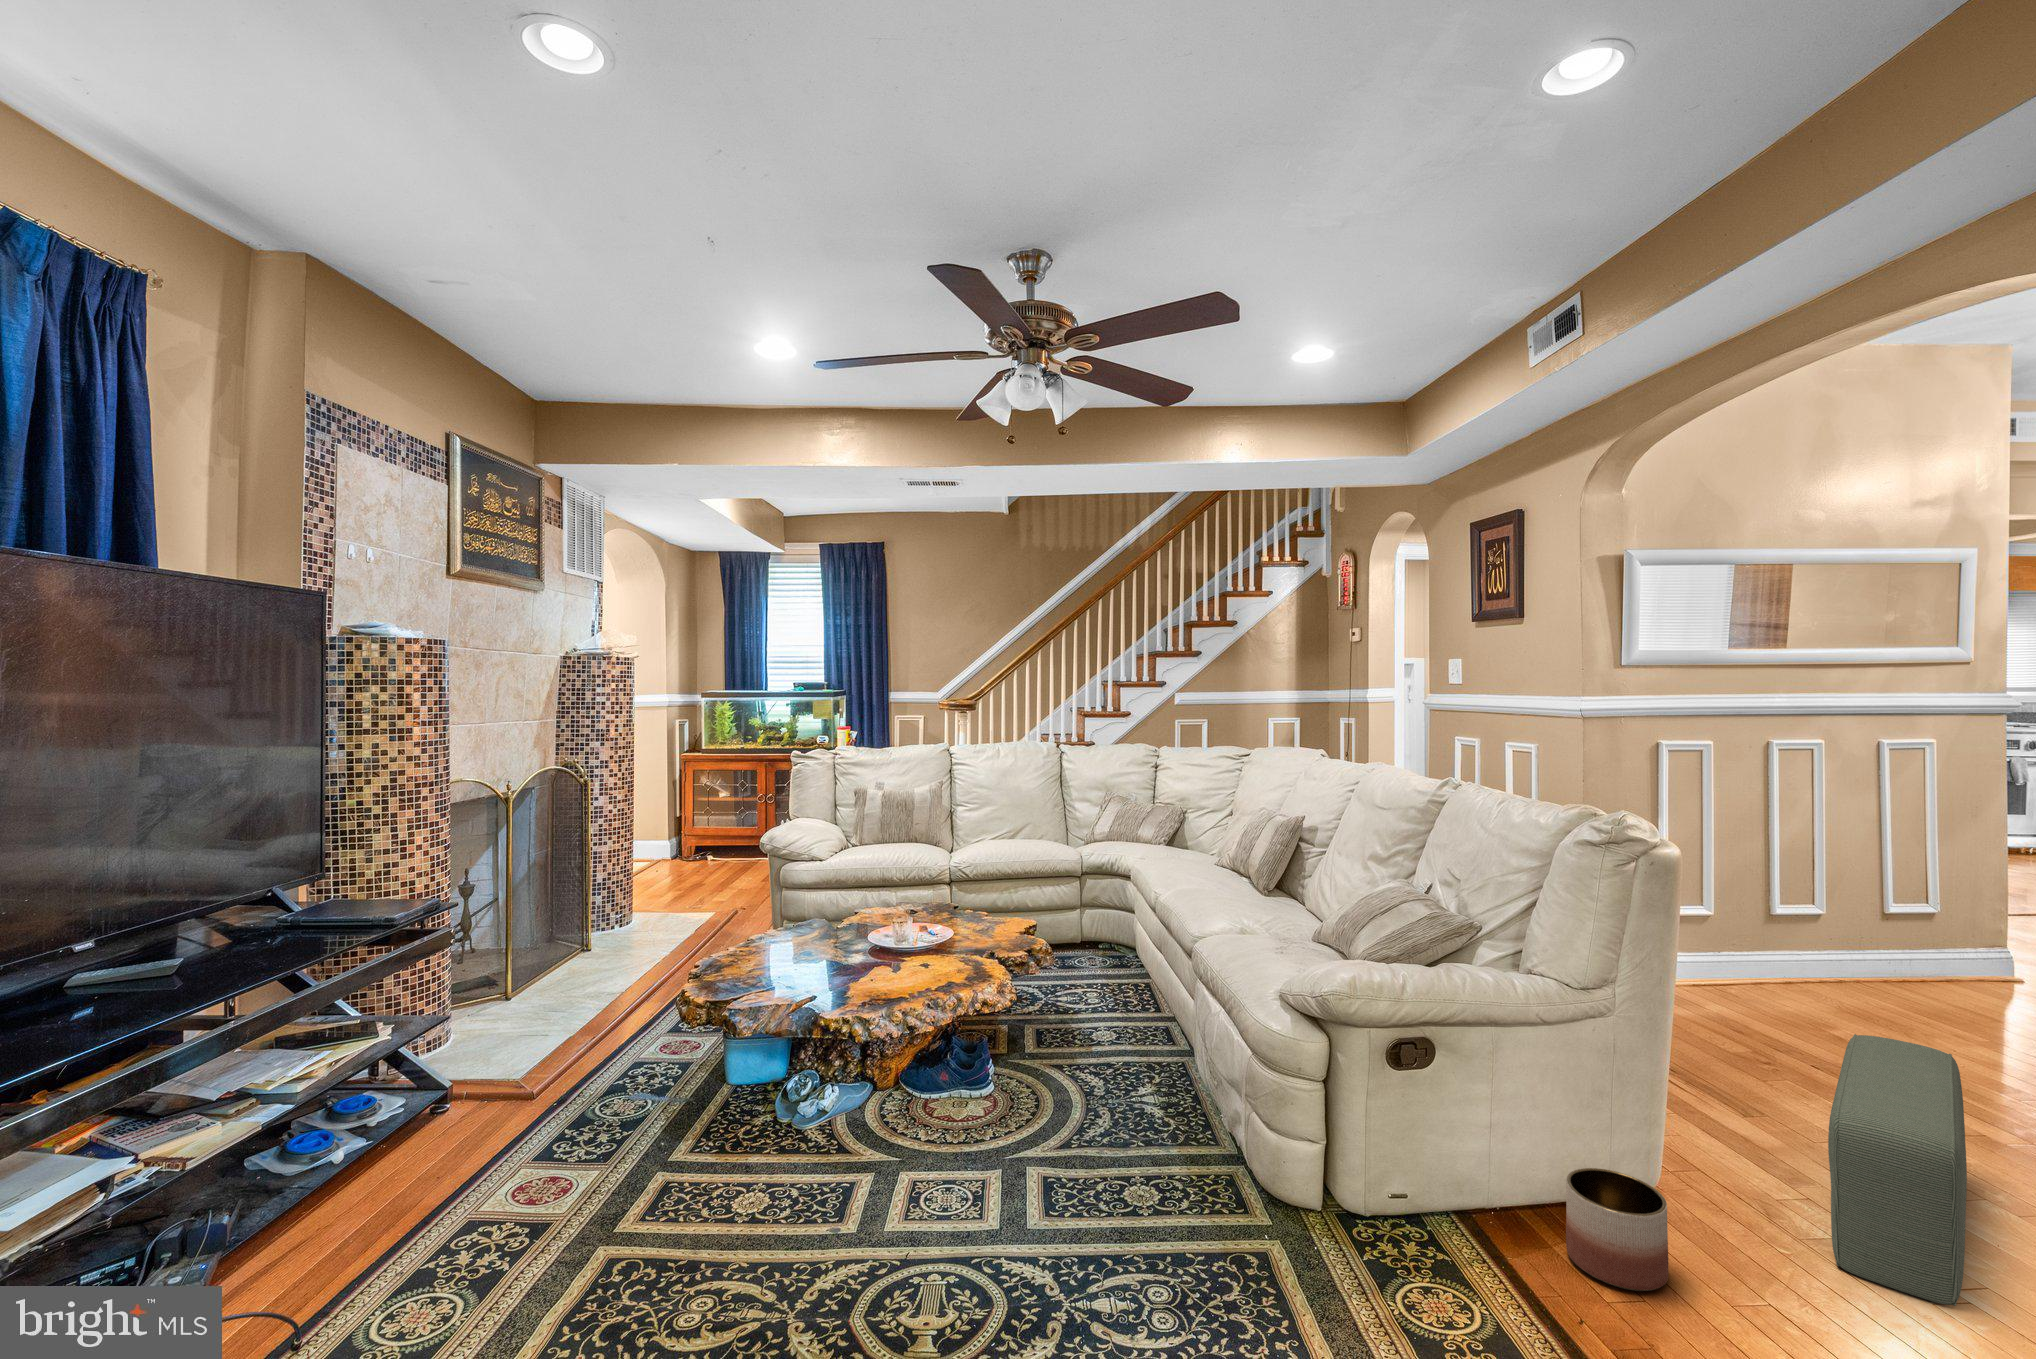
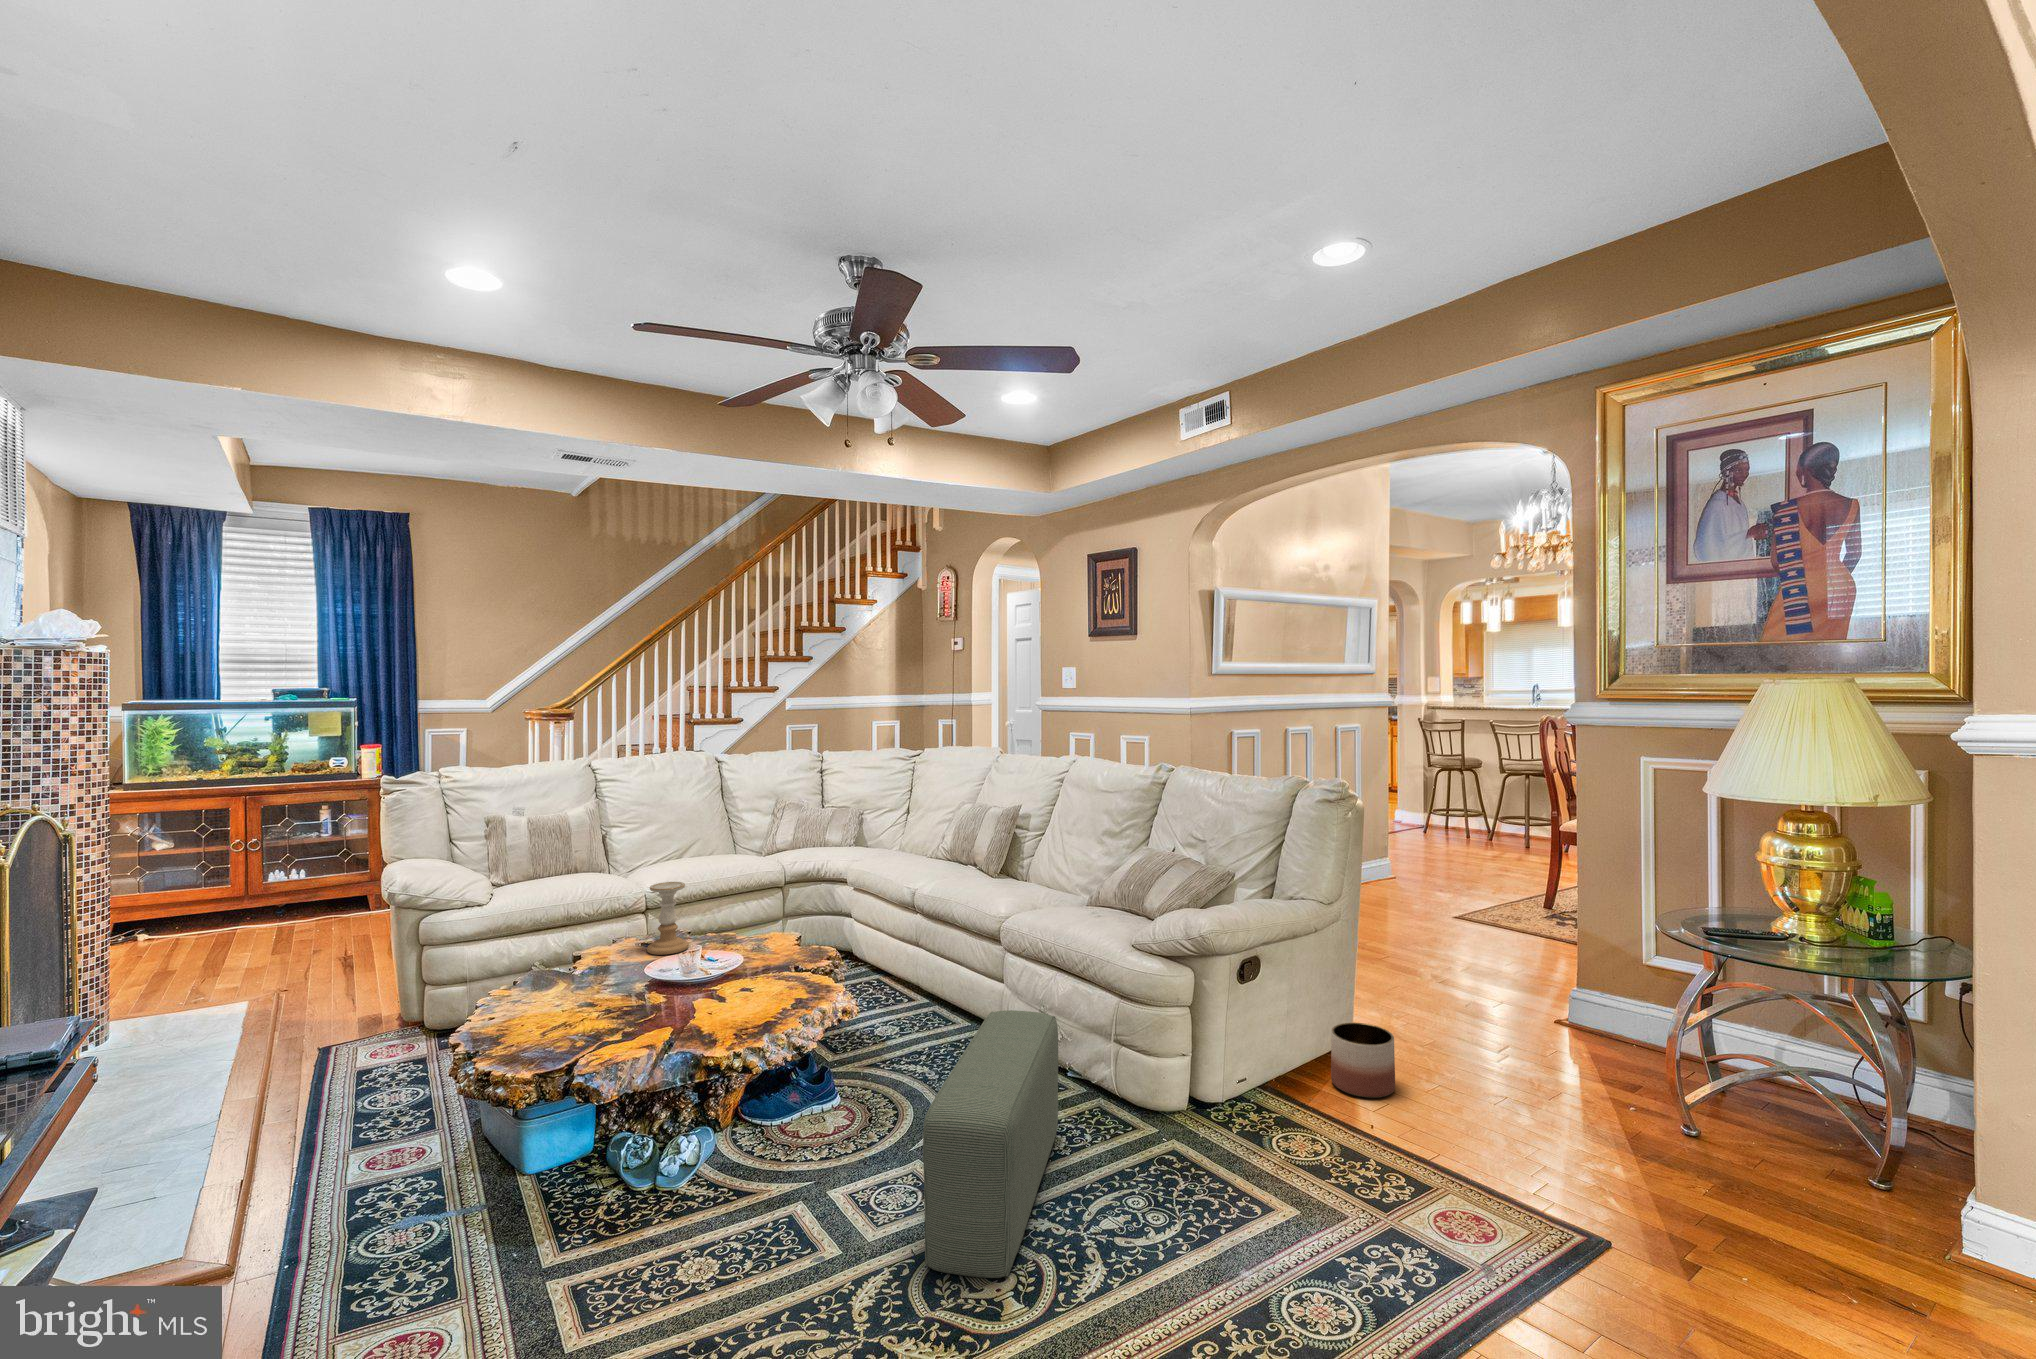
candle holder: none [881,860,917,924] -> present [647,882,689,955]
pouf: present [1828,1034,1967,1306] -> present [923,1010,1058,1278]

